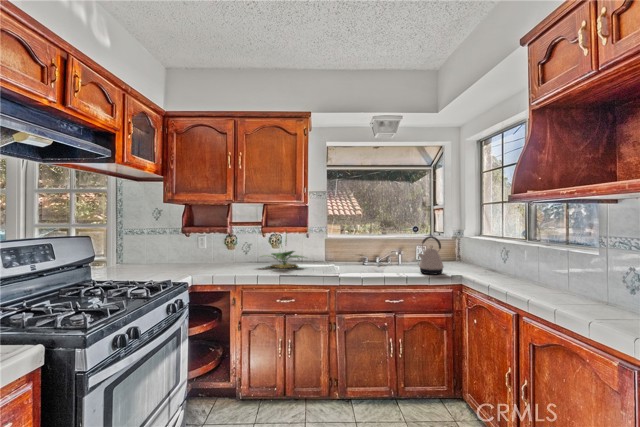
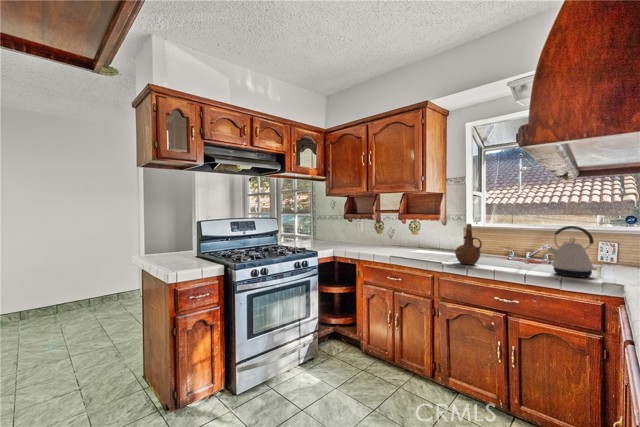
ceramic pitcher: none [350,237,371,275] -> present [455,224,482,265]
potted plant: present [265,251,302,269] -> none [393,215,435,252]

